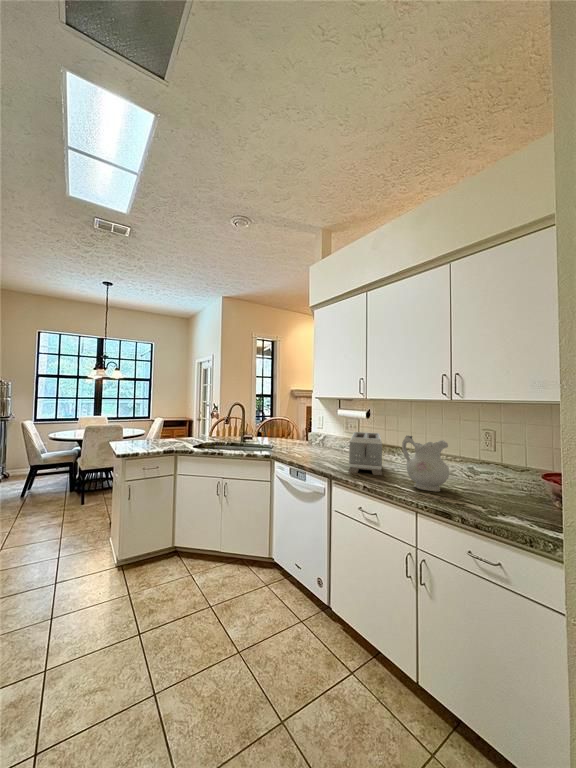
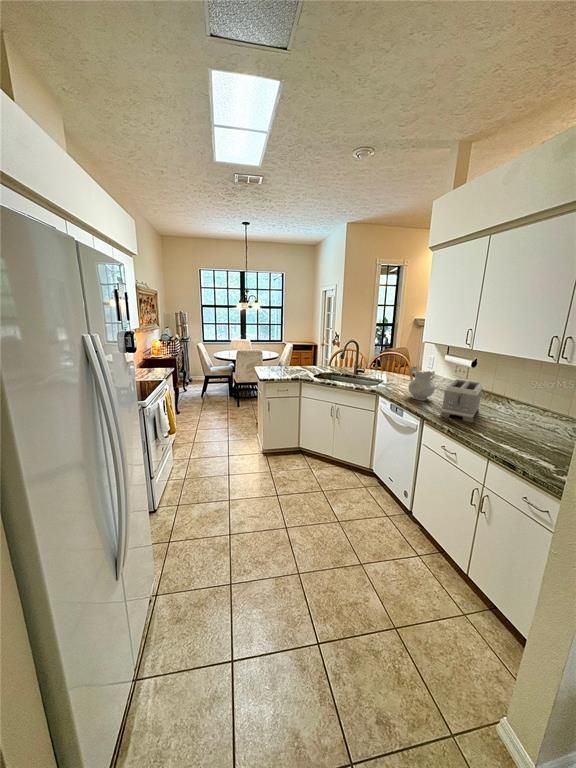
ceramic pitcher: present [402,436,449,492] -> present [408,366,435,401]

